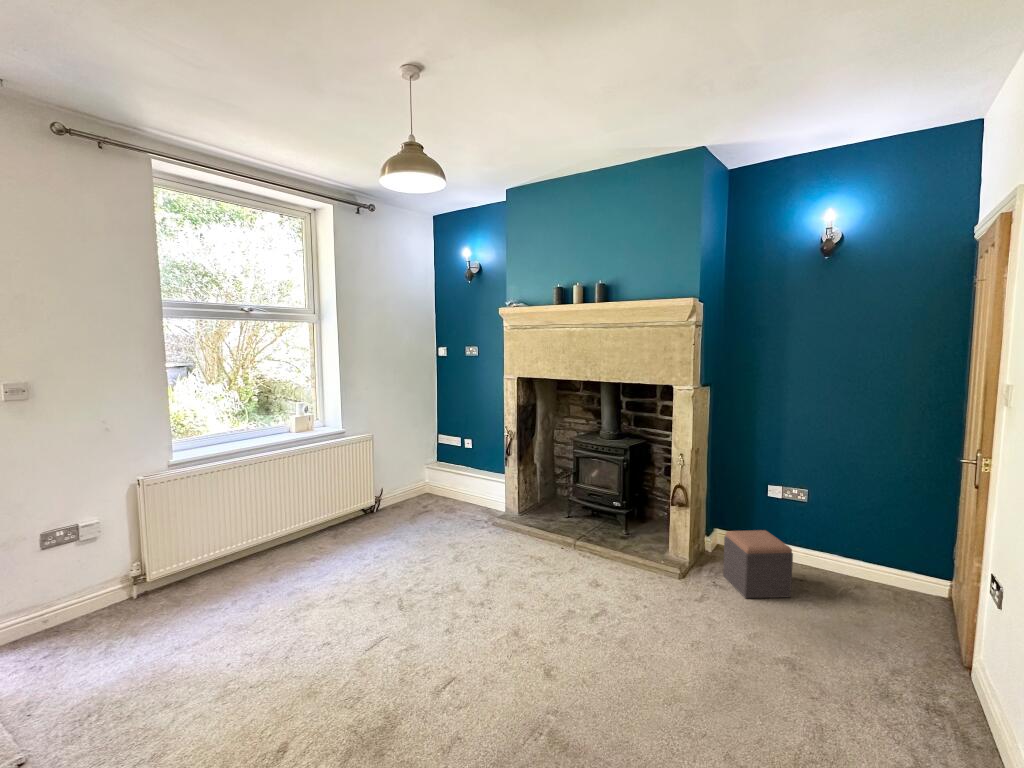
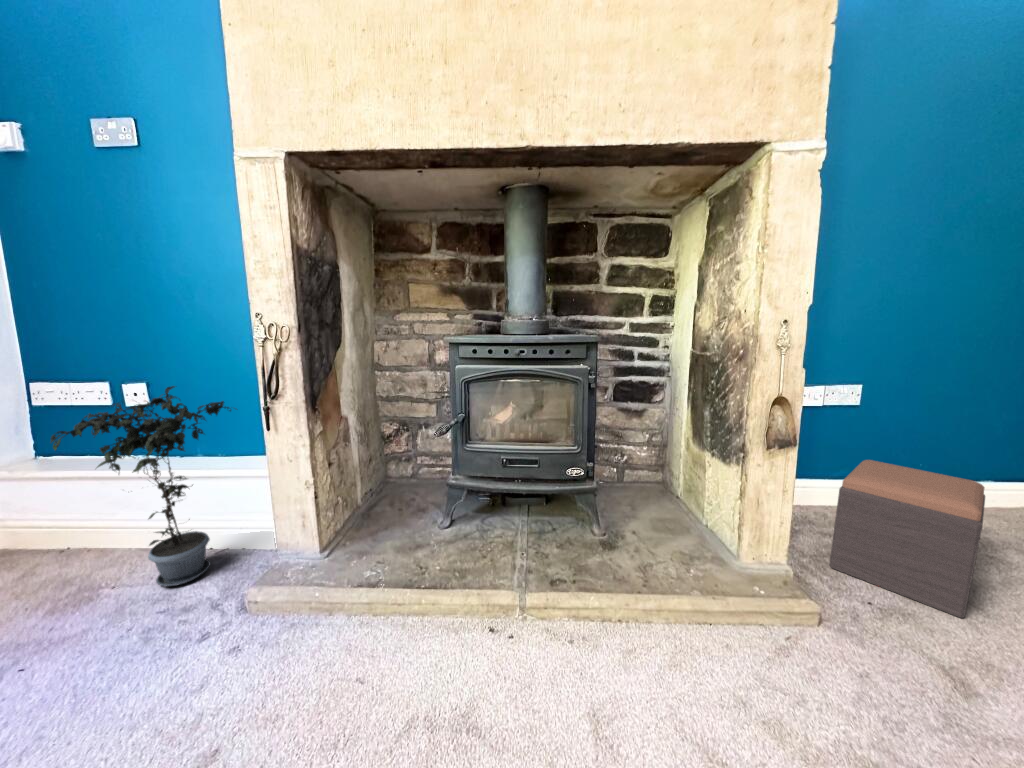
potted plant: none [455,447,499,515] -> present [51,386,231,587]

